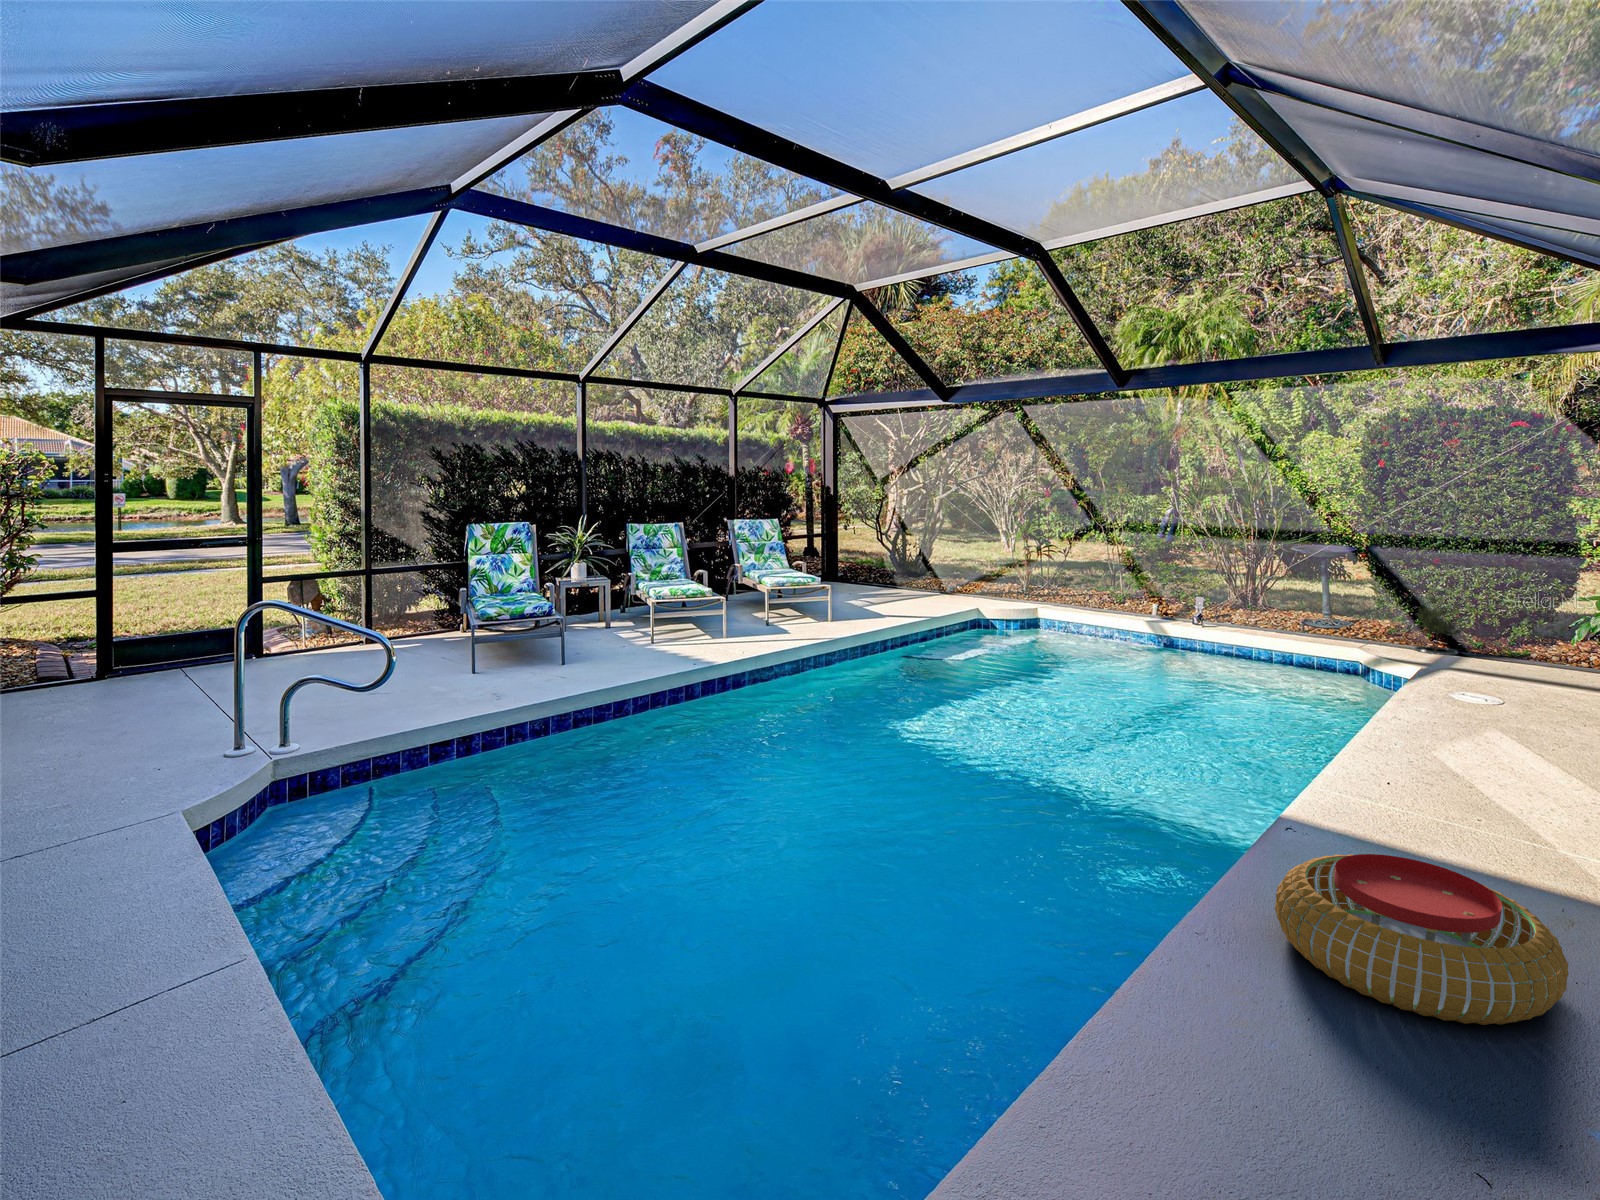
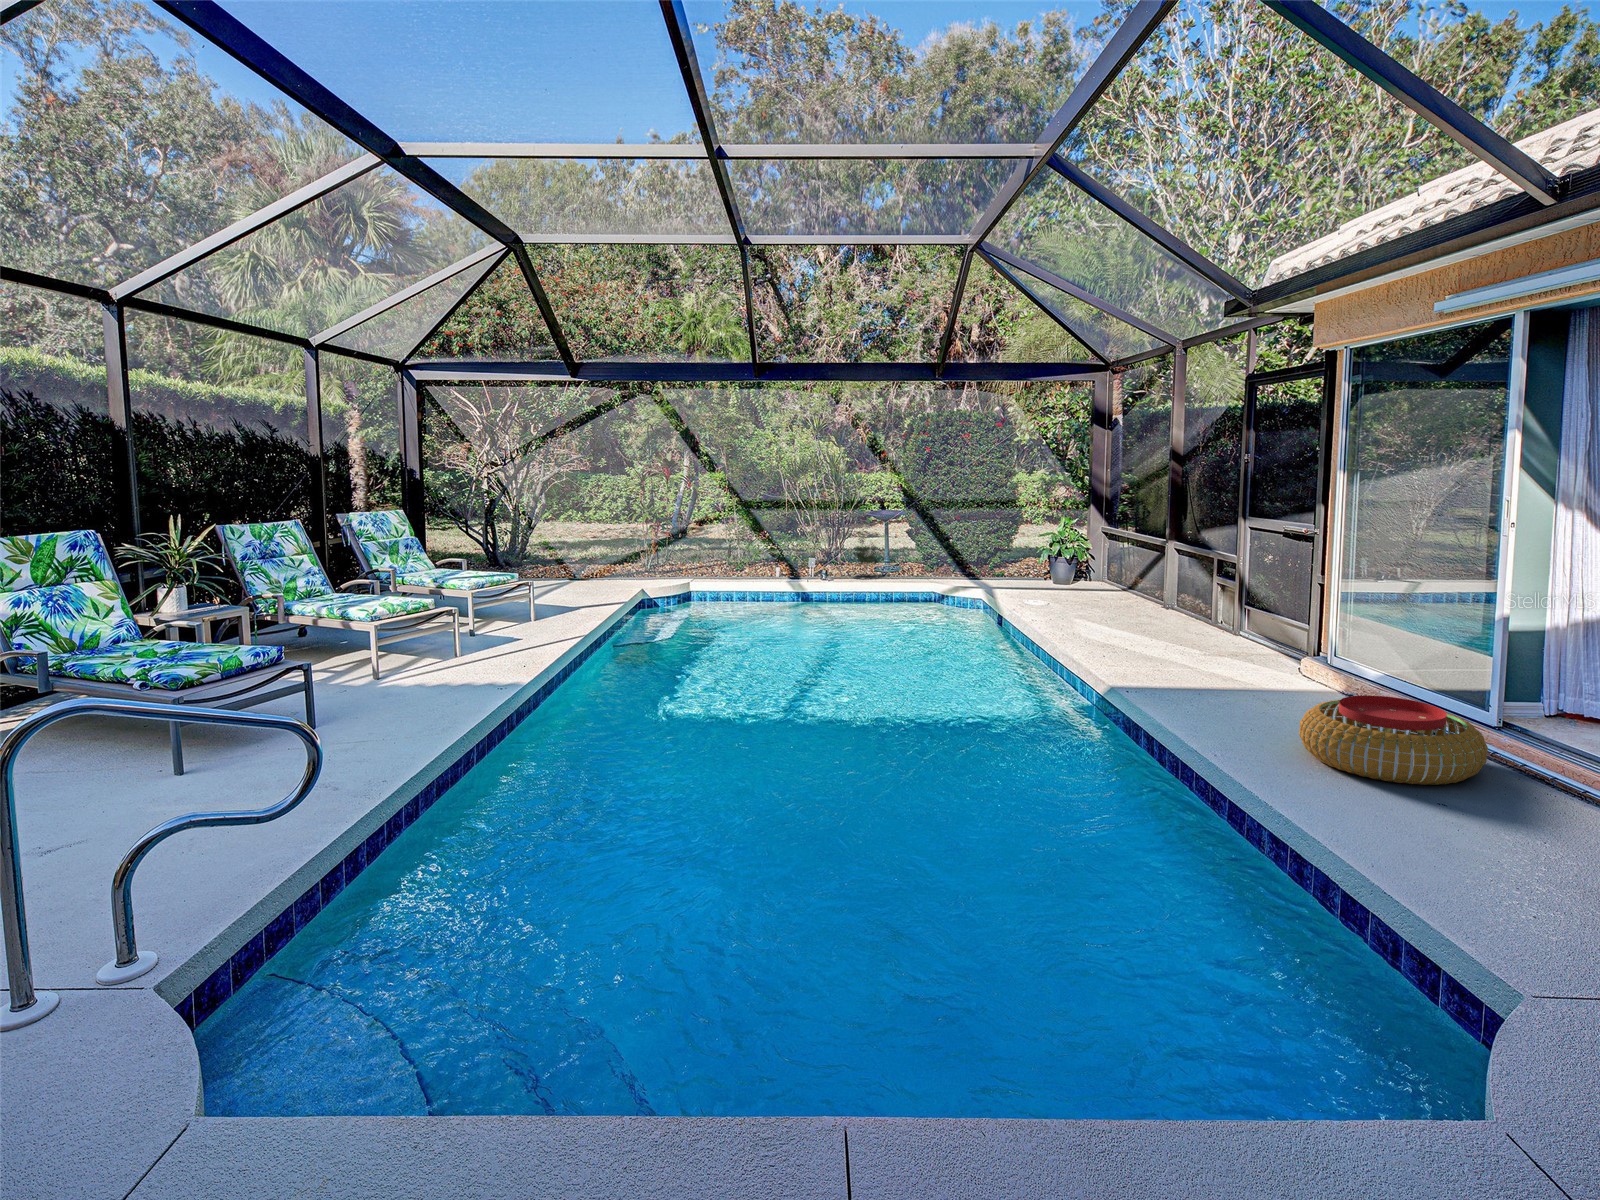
potted tree: present [1414,591,1462,655] -> present [854,537,879,579]

